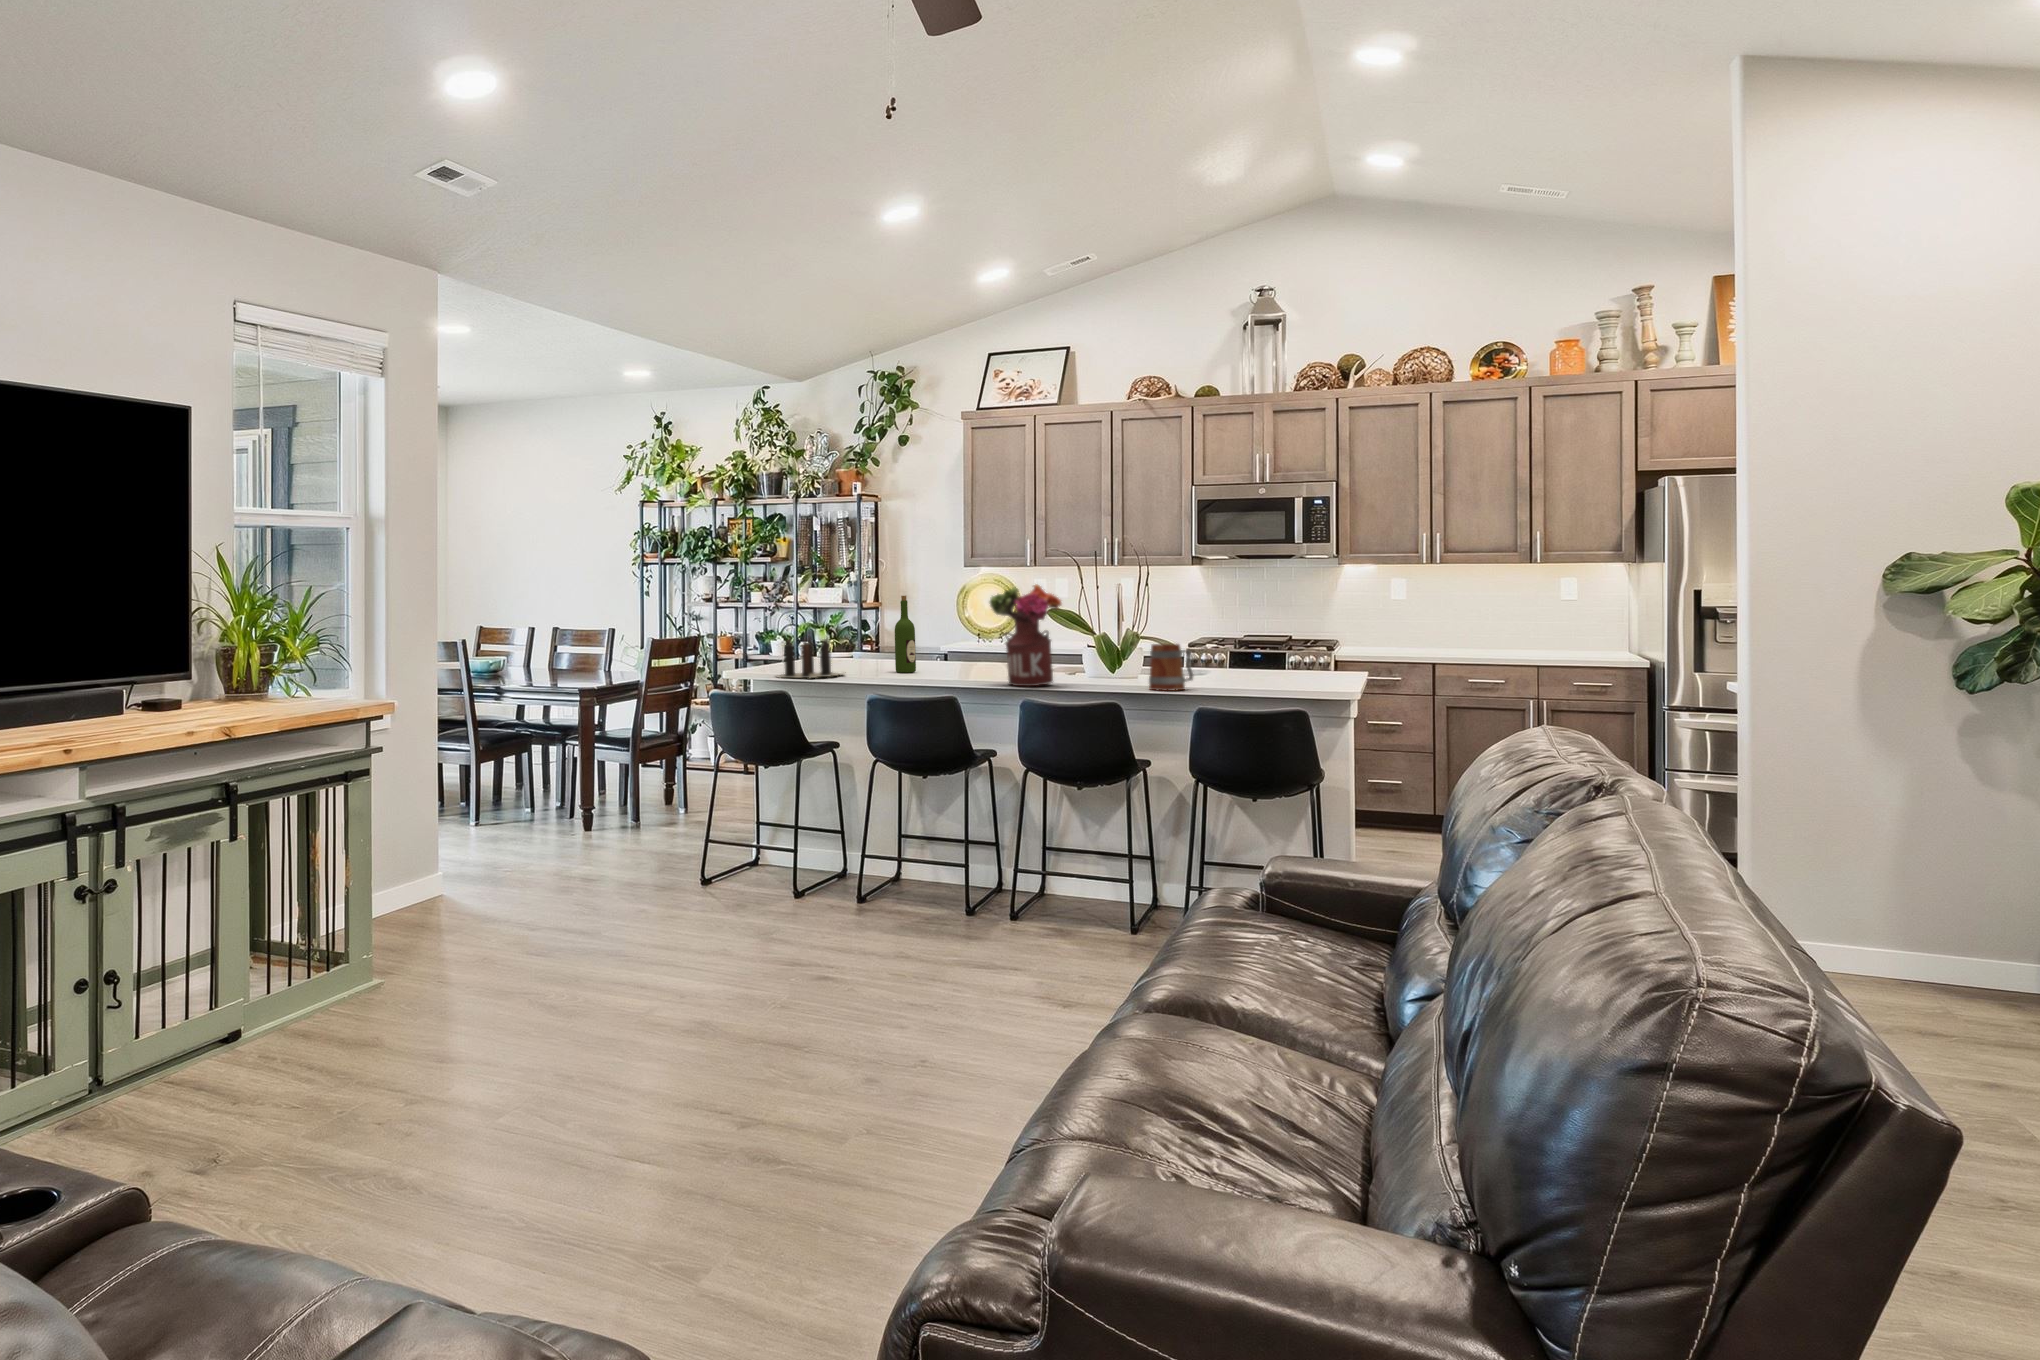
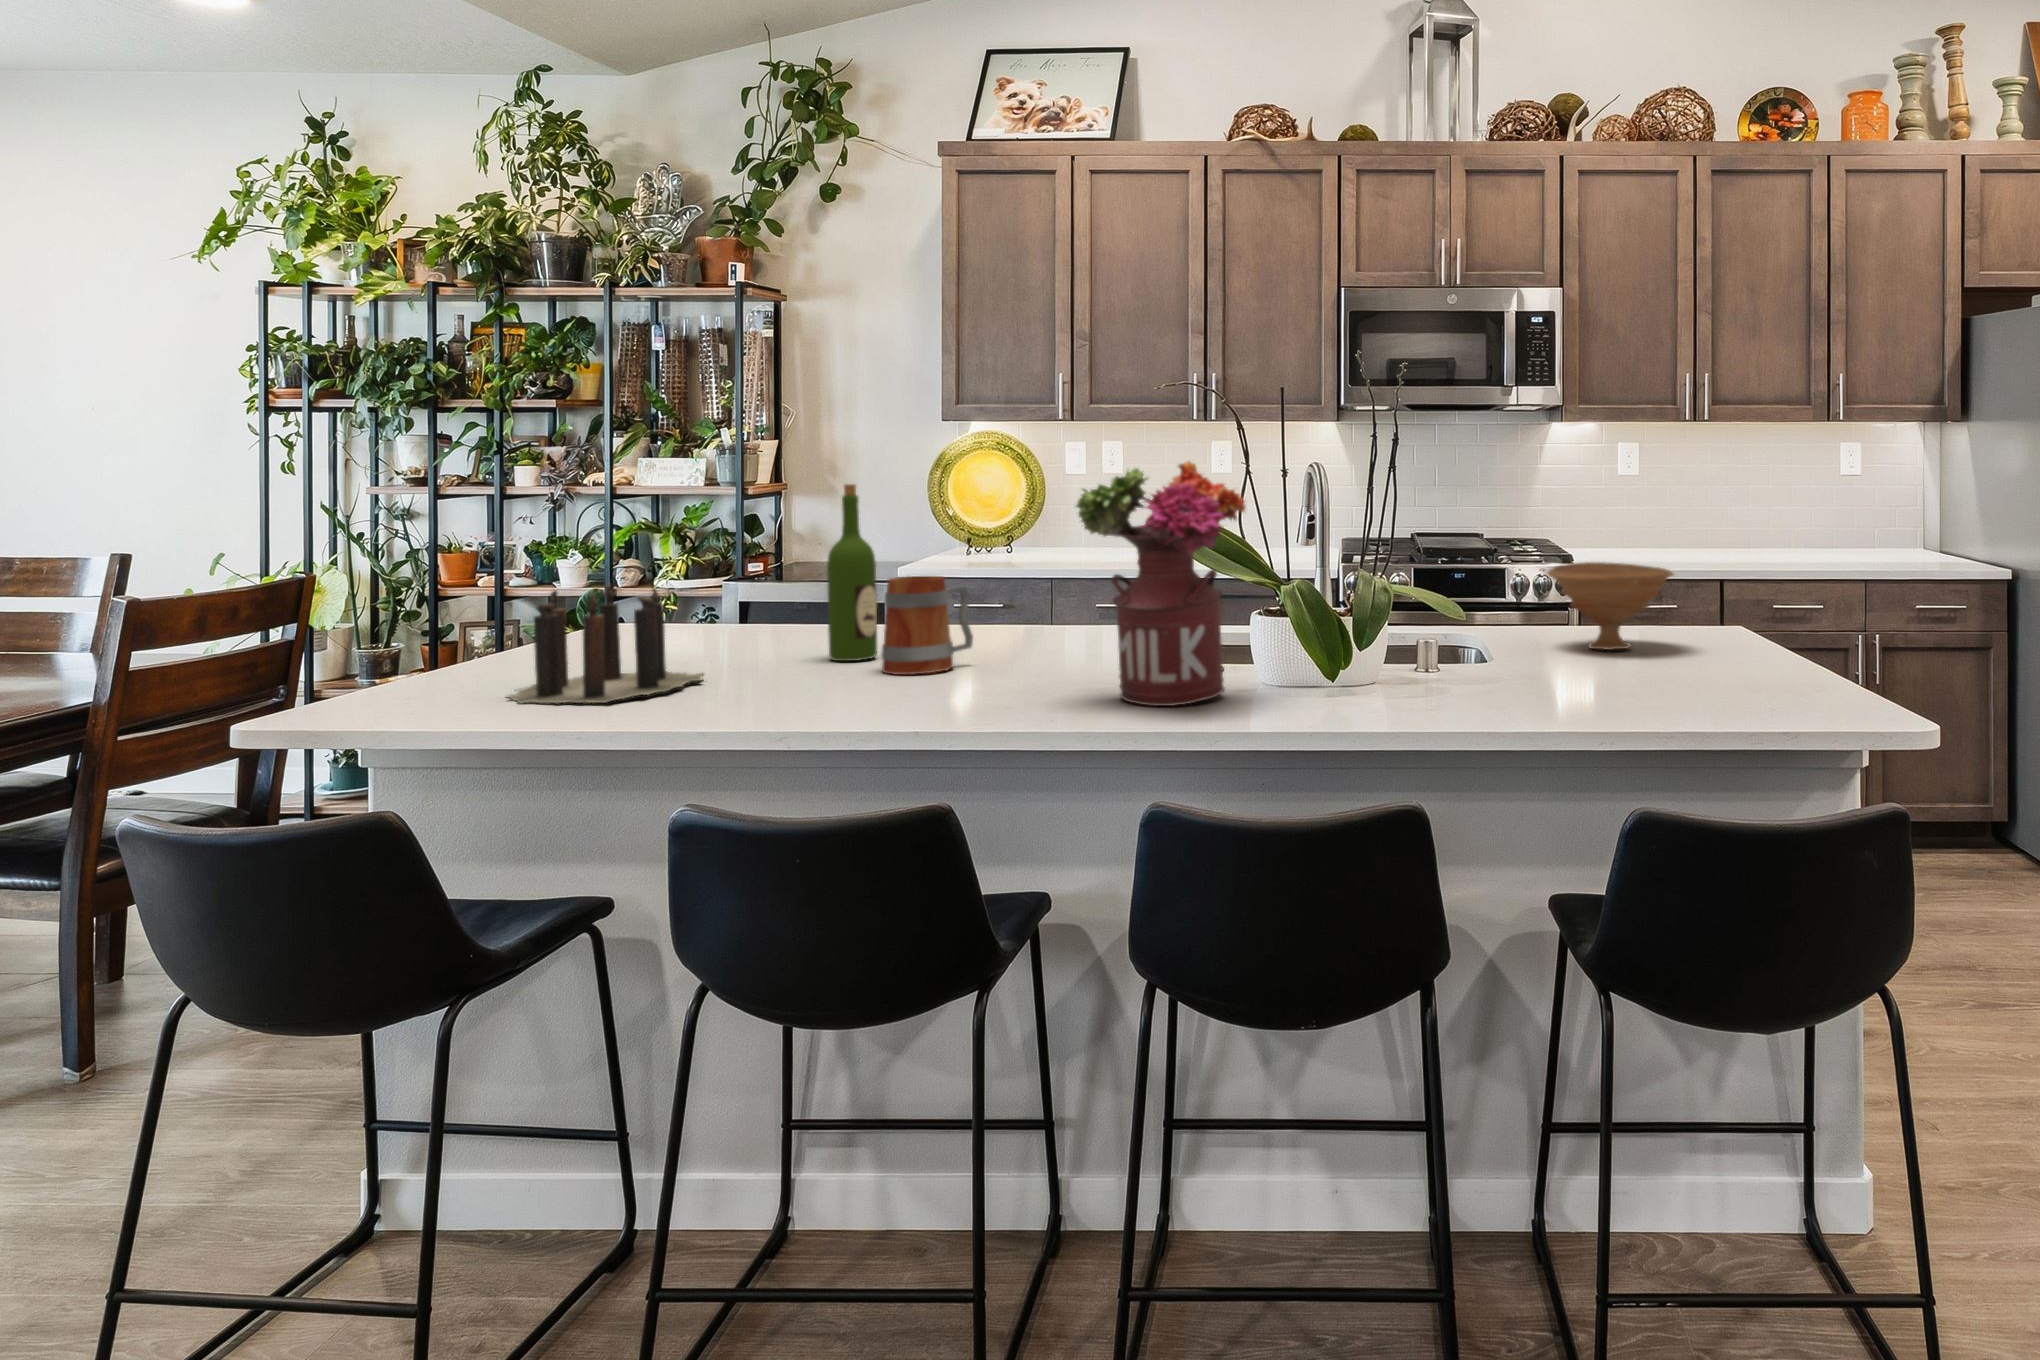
bowl: none [1235,638,1303,680] -> present [1548,562,1673,650]
mug: present [1149,644,1193,691] -> present [881,576,973,675]

